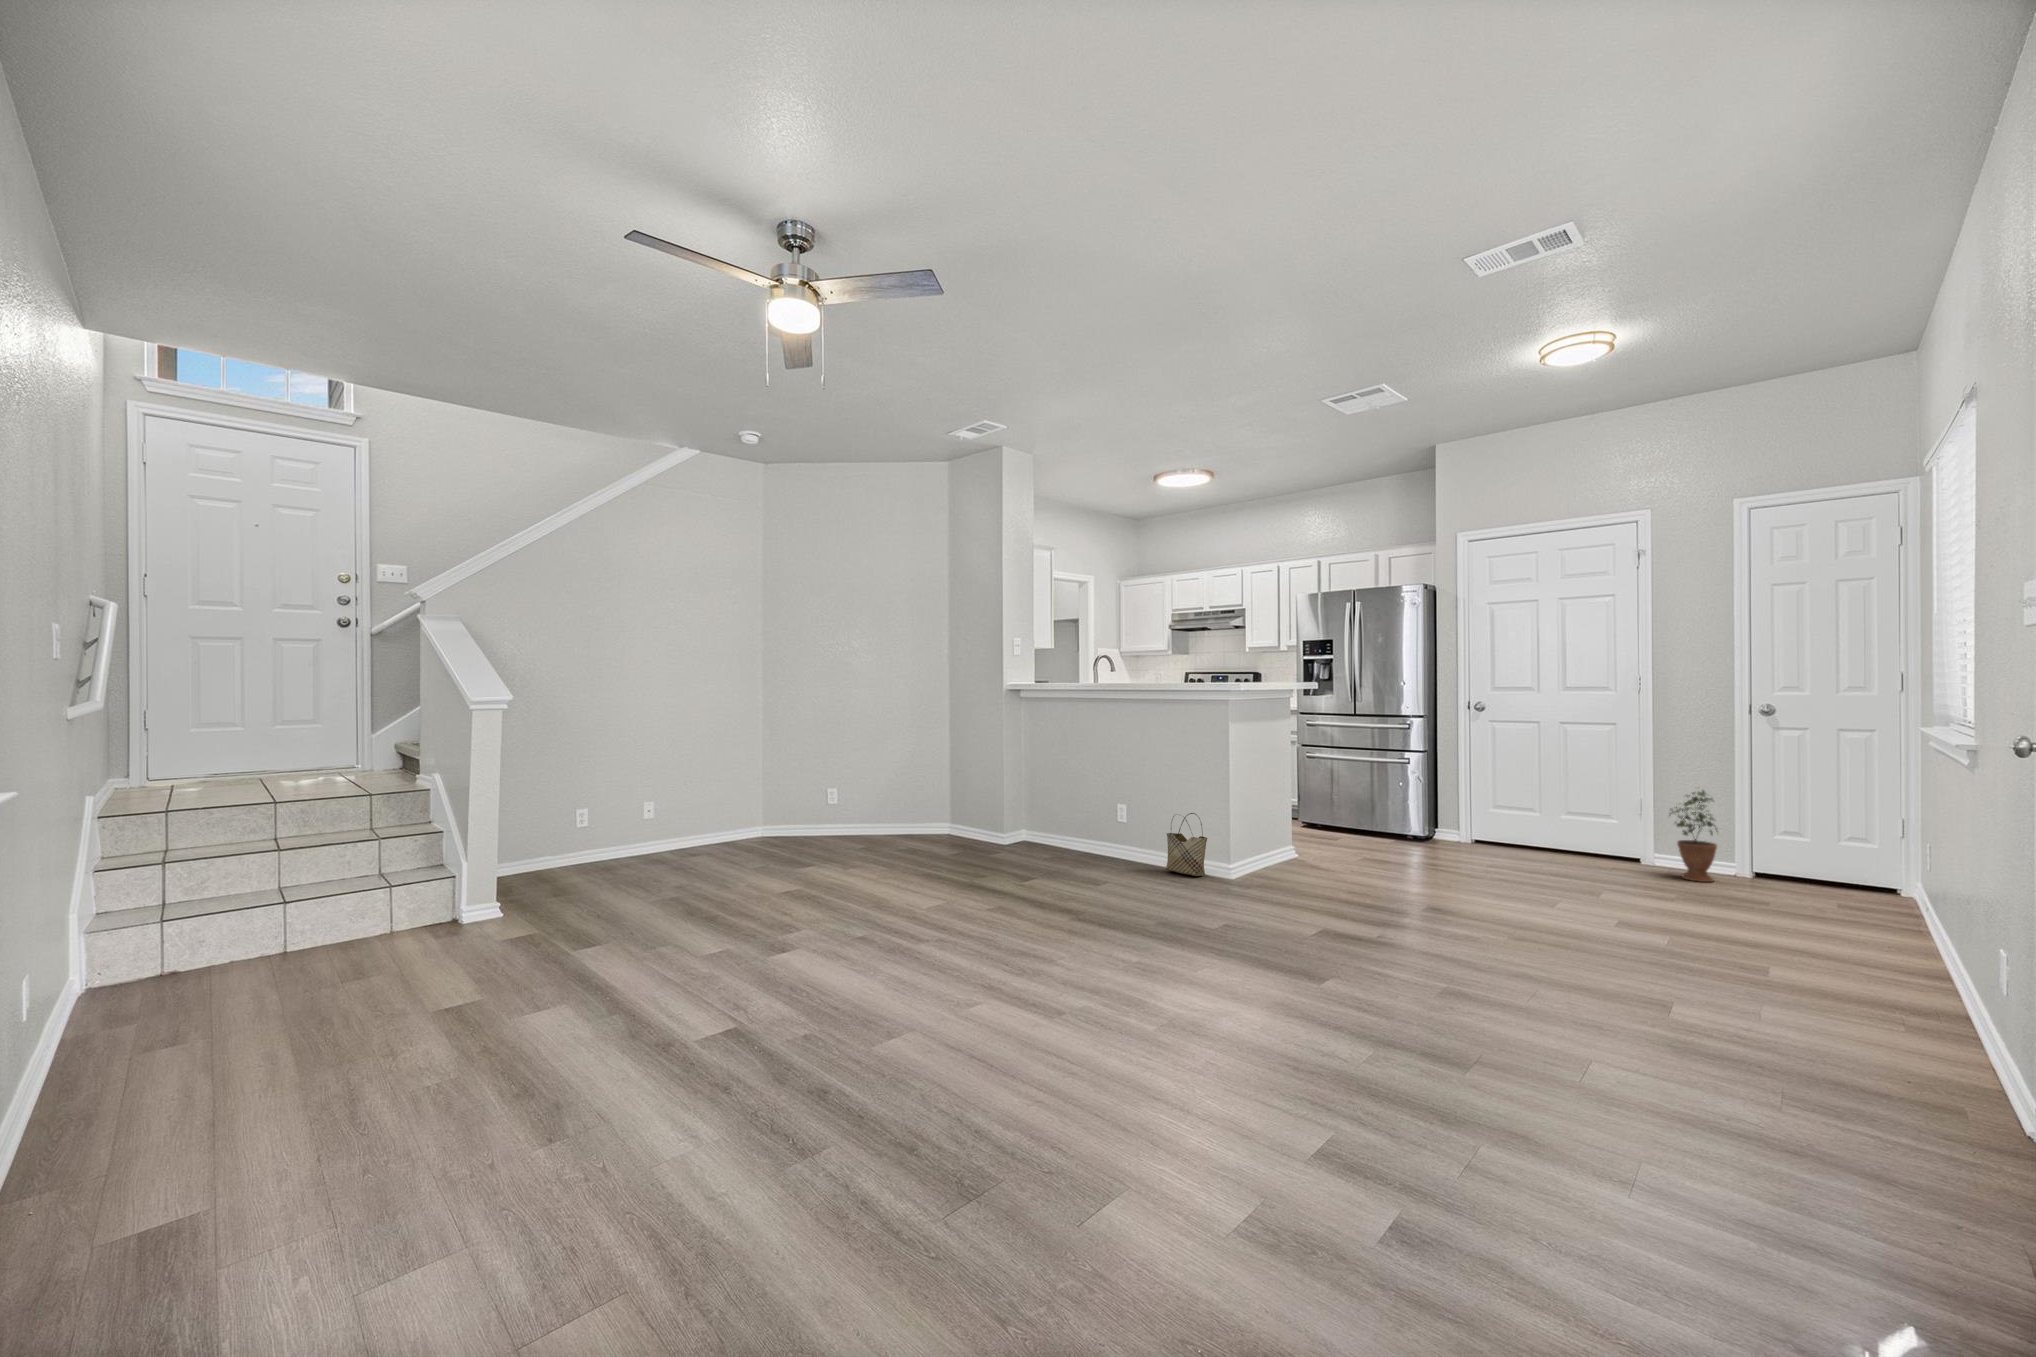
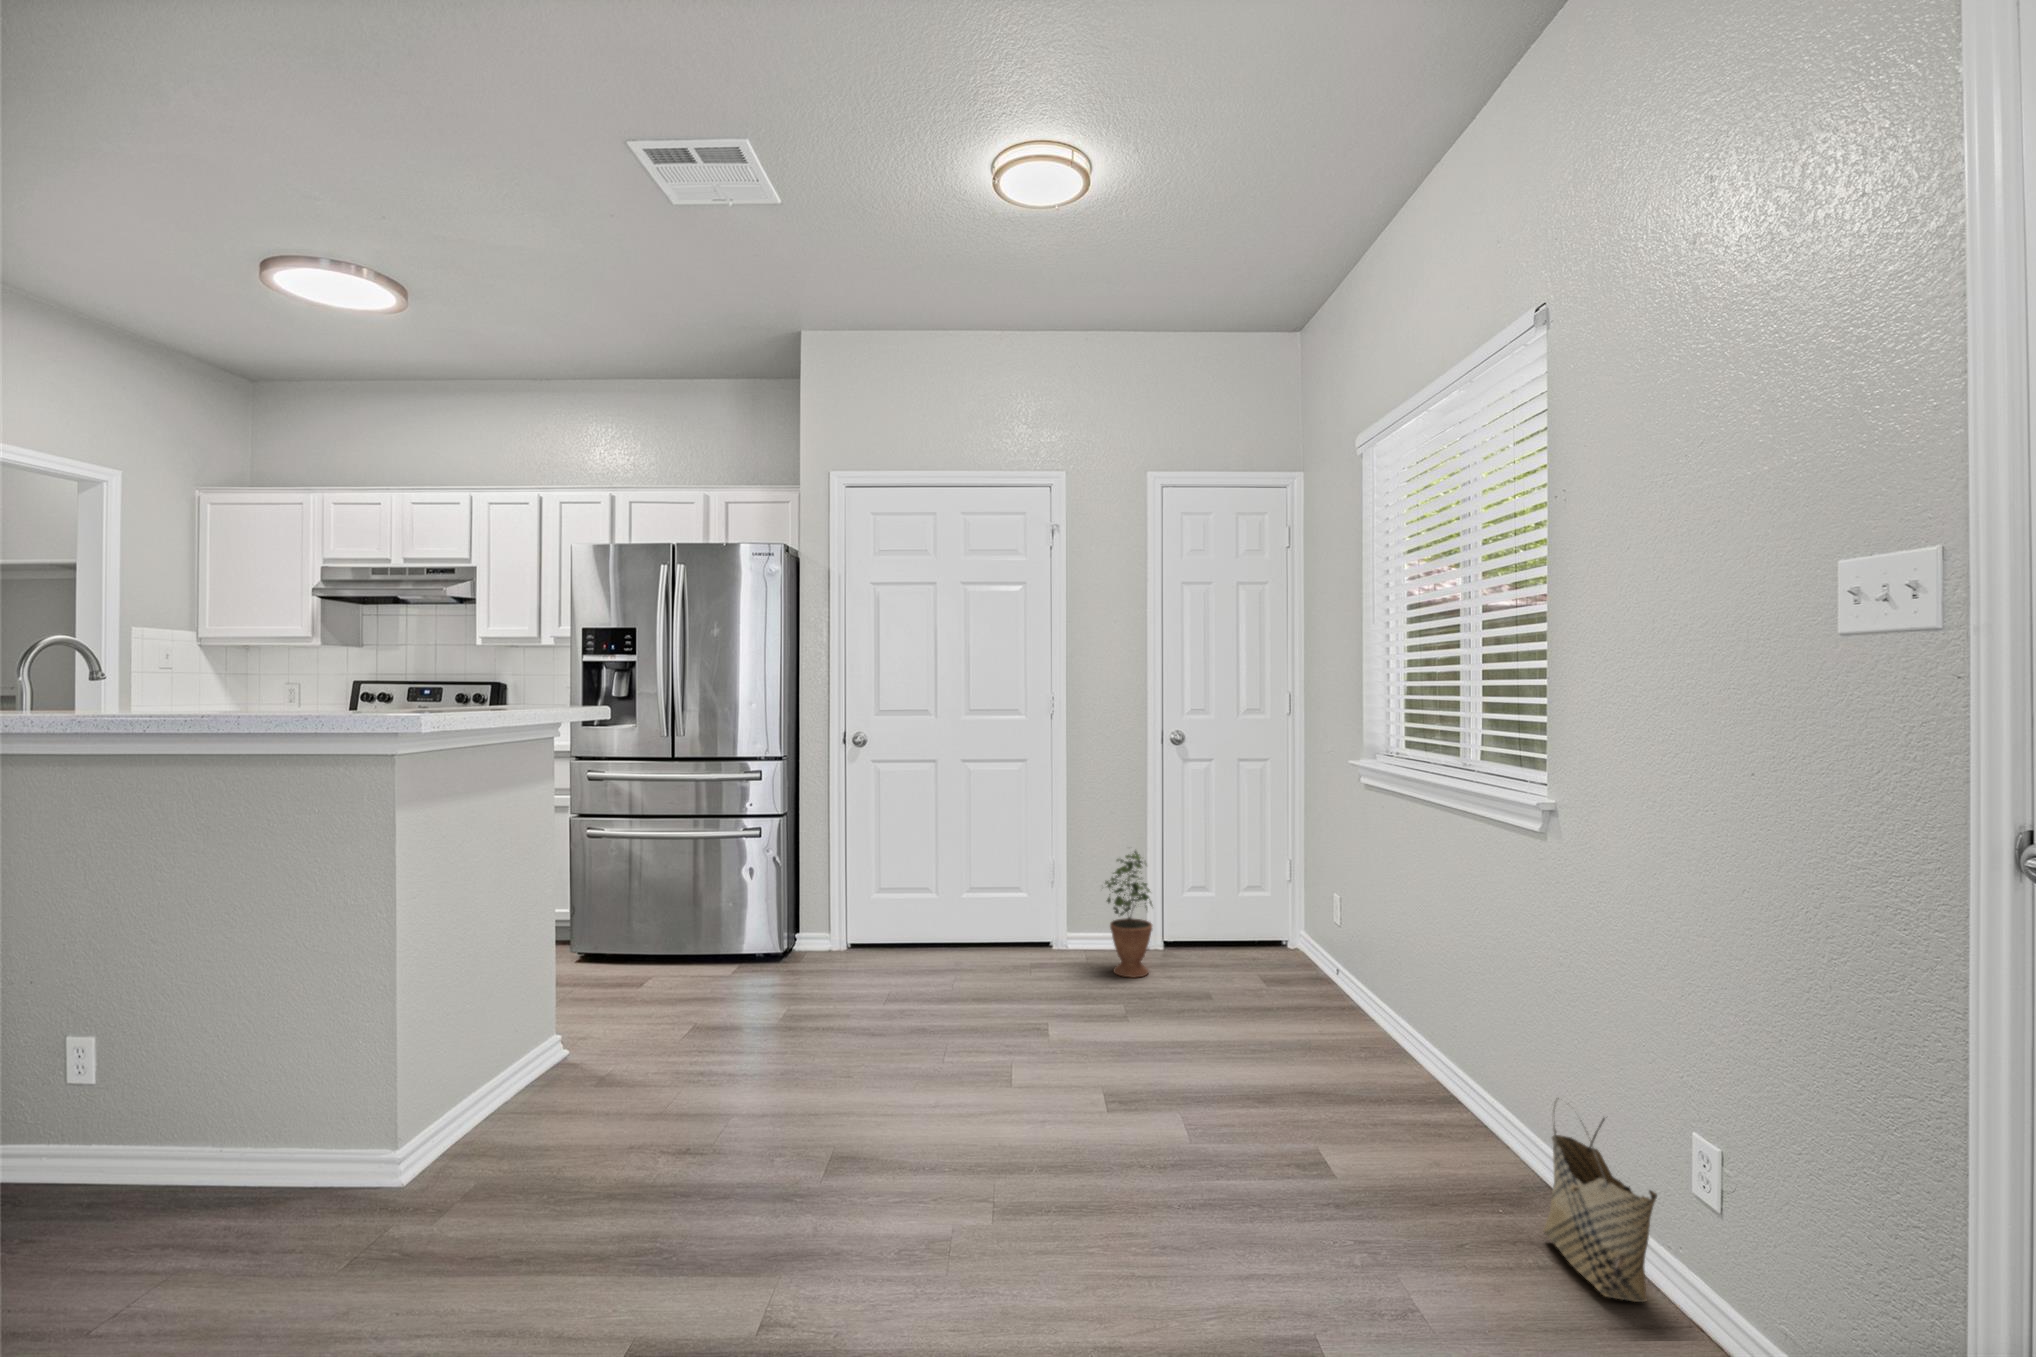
woven basket: present [1166,813,1207,876] -> present [1543,1098,1657,1302]

